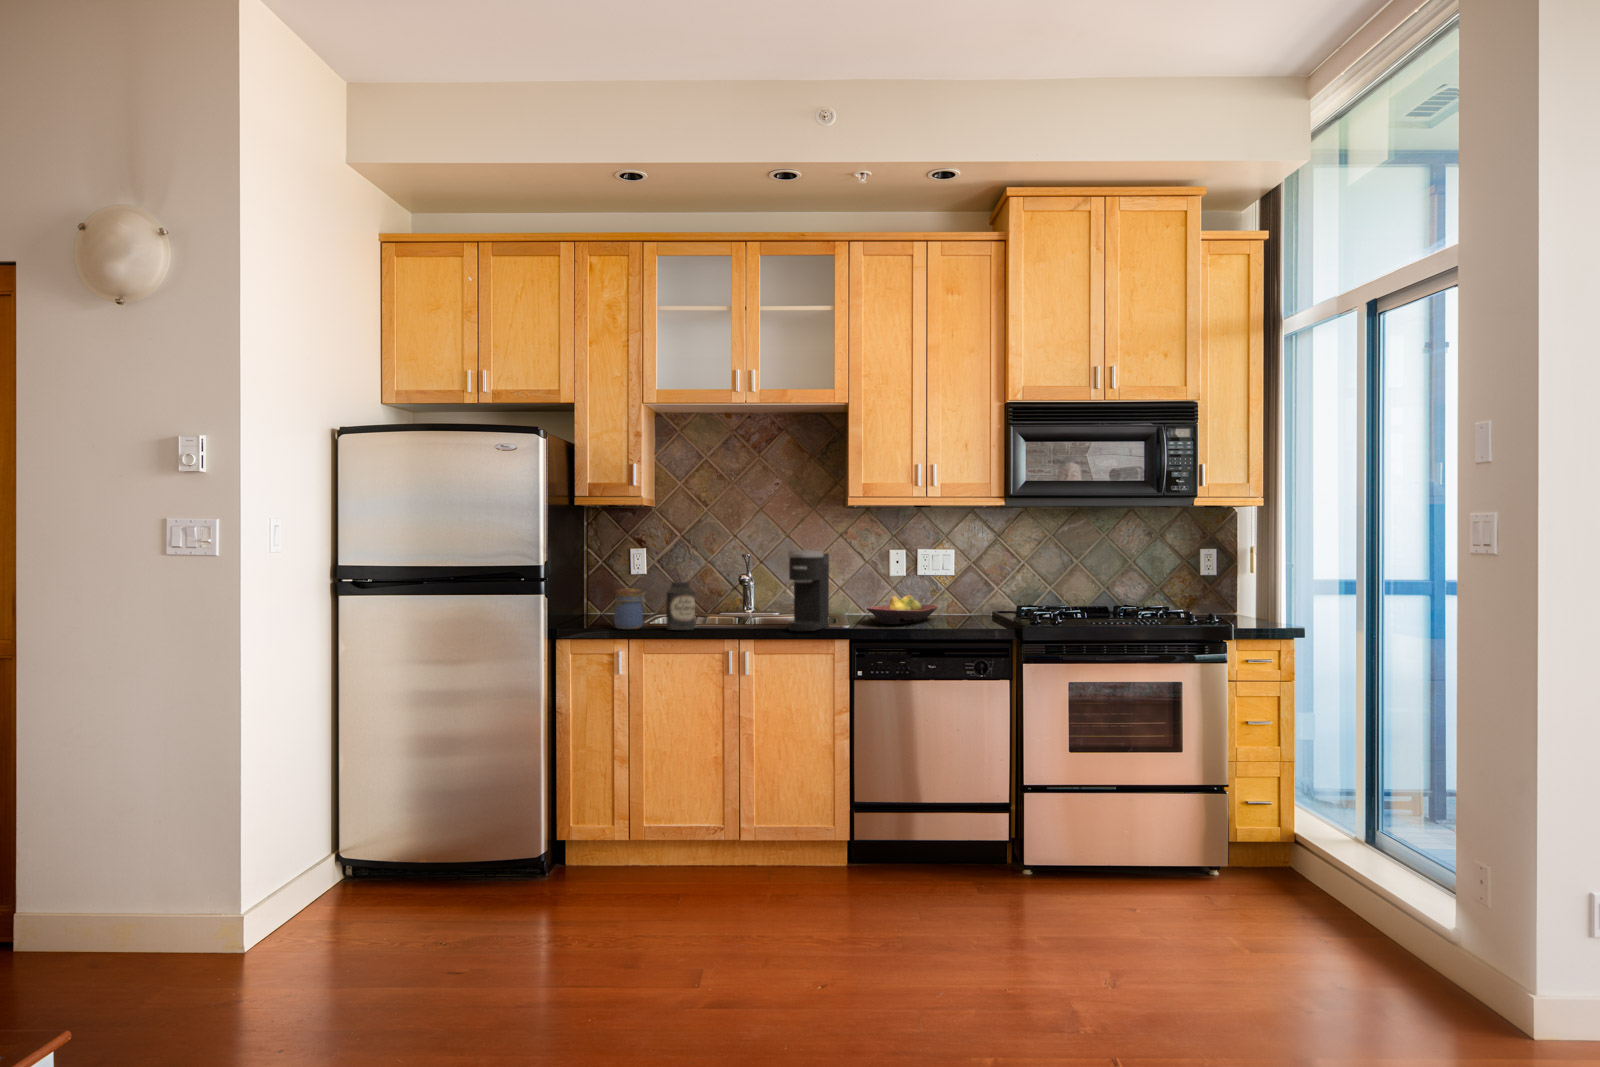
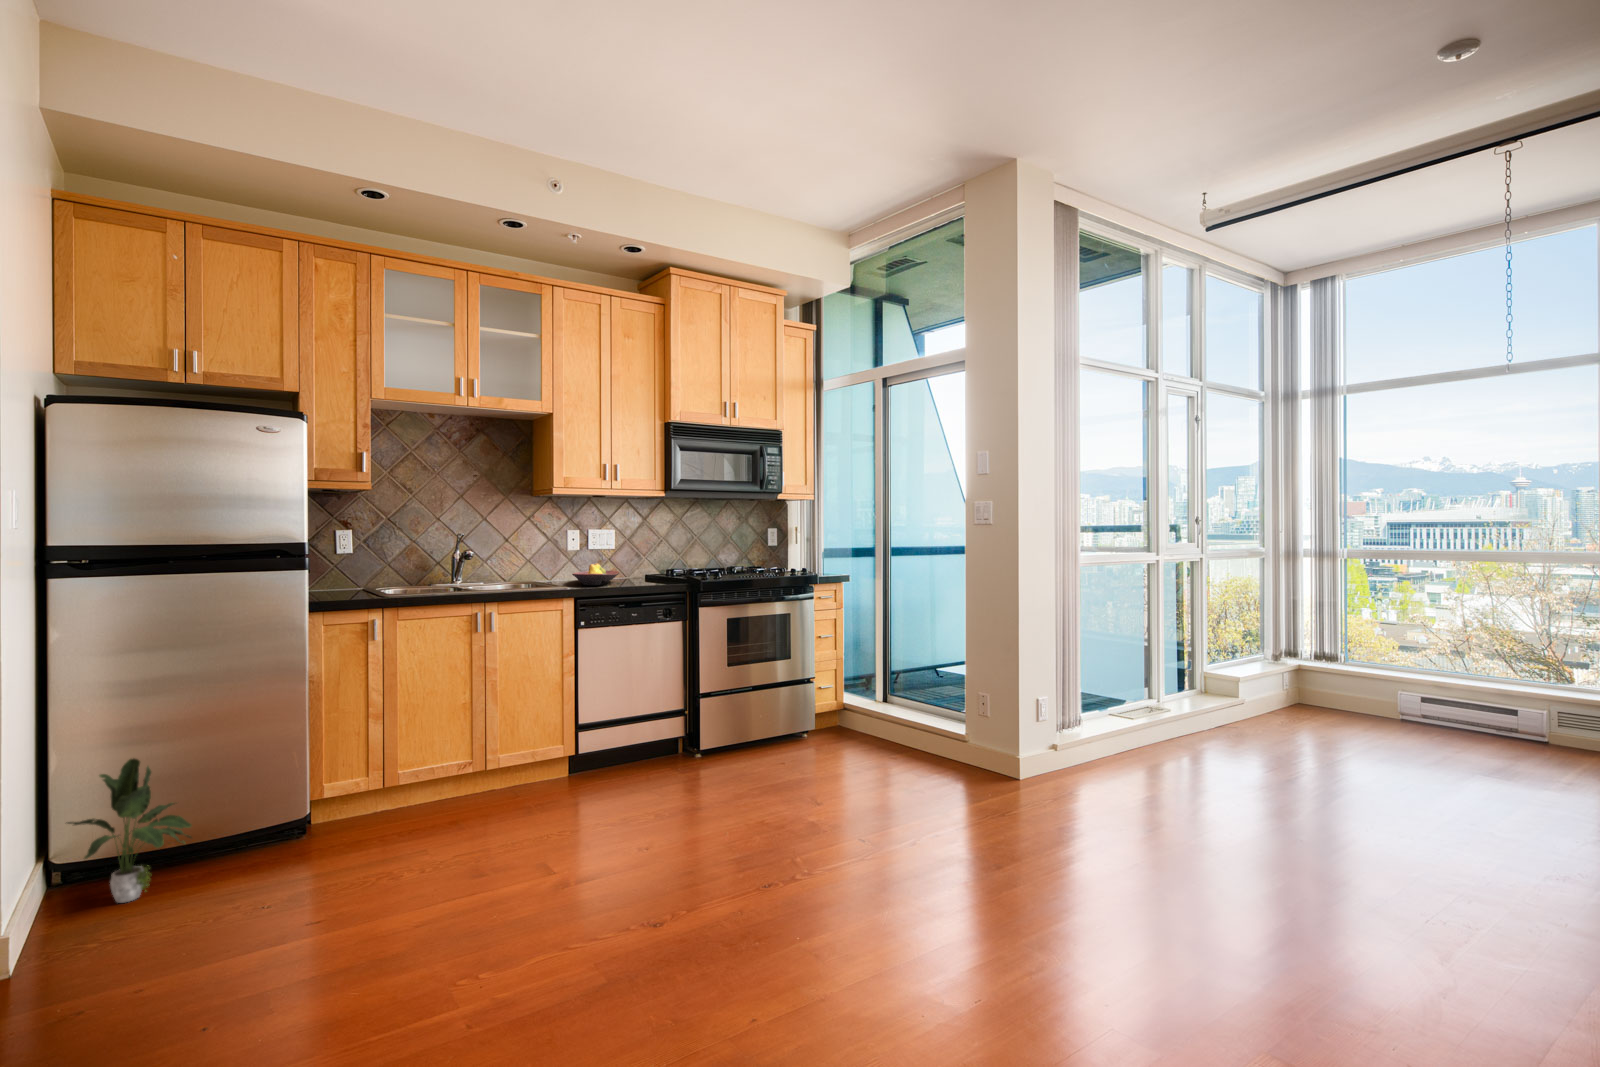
coffee maker: present [788,550,829,631] -> none [525,530,551,593]
canister: present [666,581,695,630] -> none [416,557,444,599]
jar: present [614,589,646,629] -> none [365,565,394,601]
potted plant: none [322,767,432,905] -> present [68,758,191,903]

